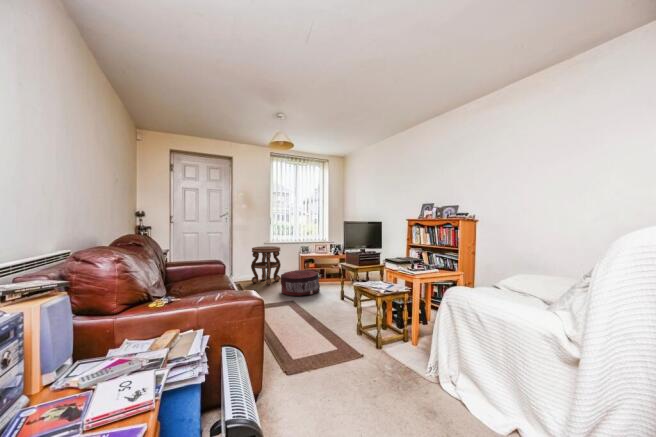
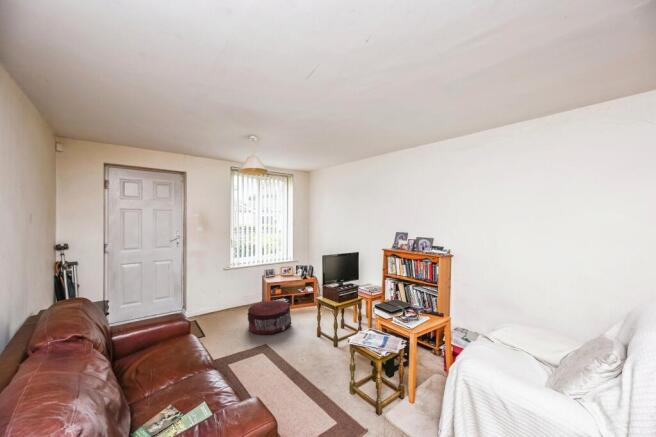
side table: present [251,246,281,284] -> none [210,272,244,318]

